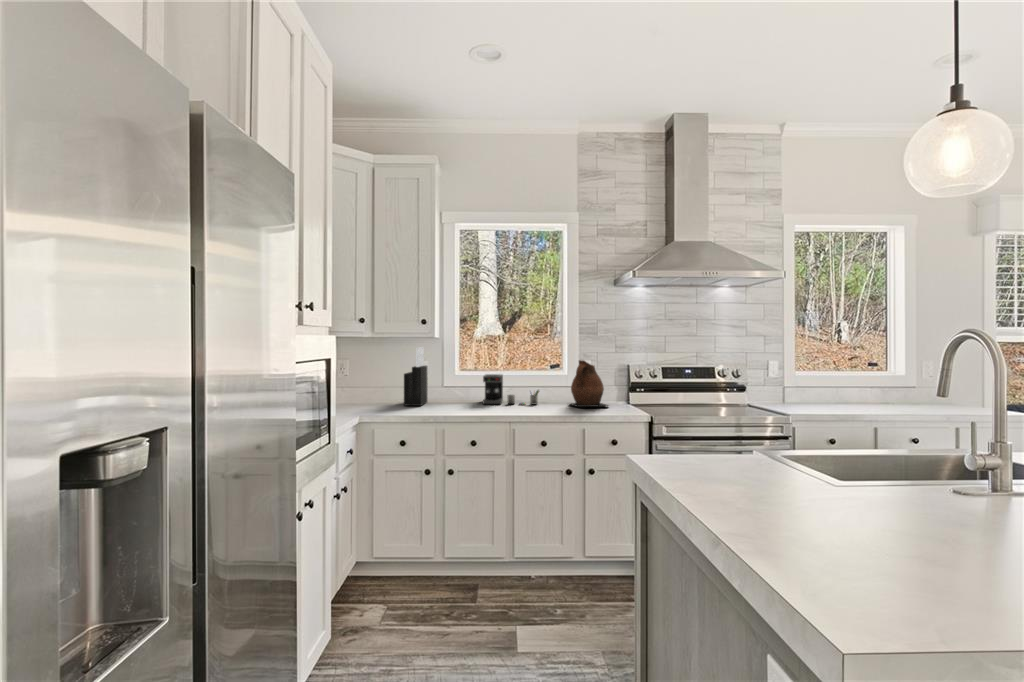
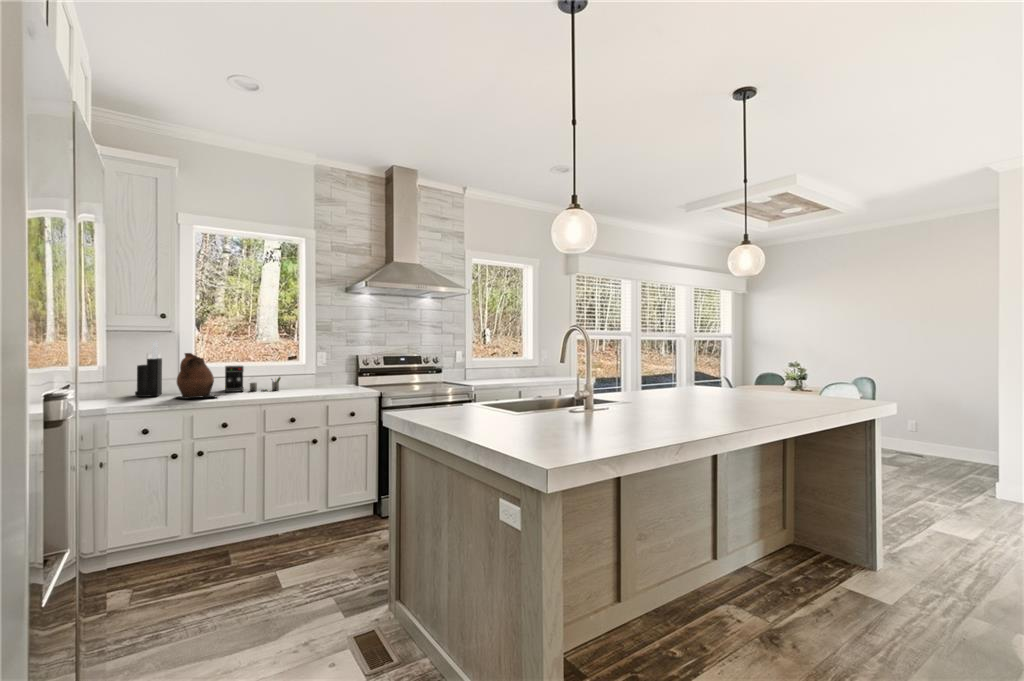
ceramic pitcher: present [570,360,609,407] -> present [176,353,218,399]

